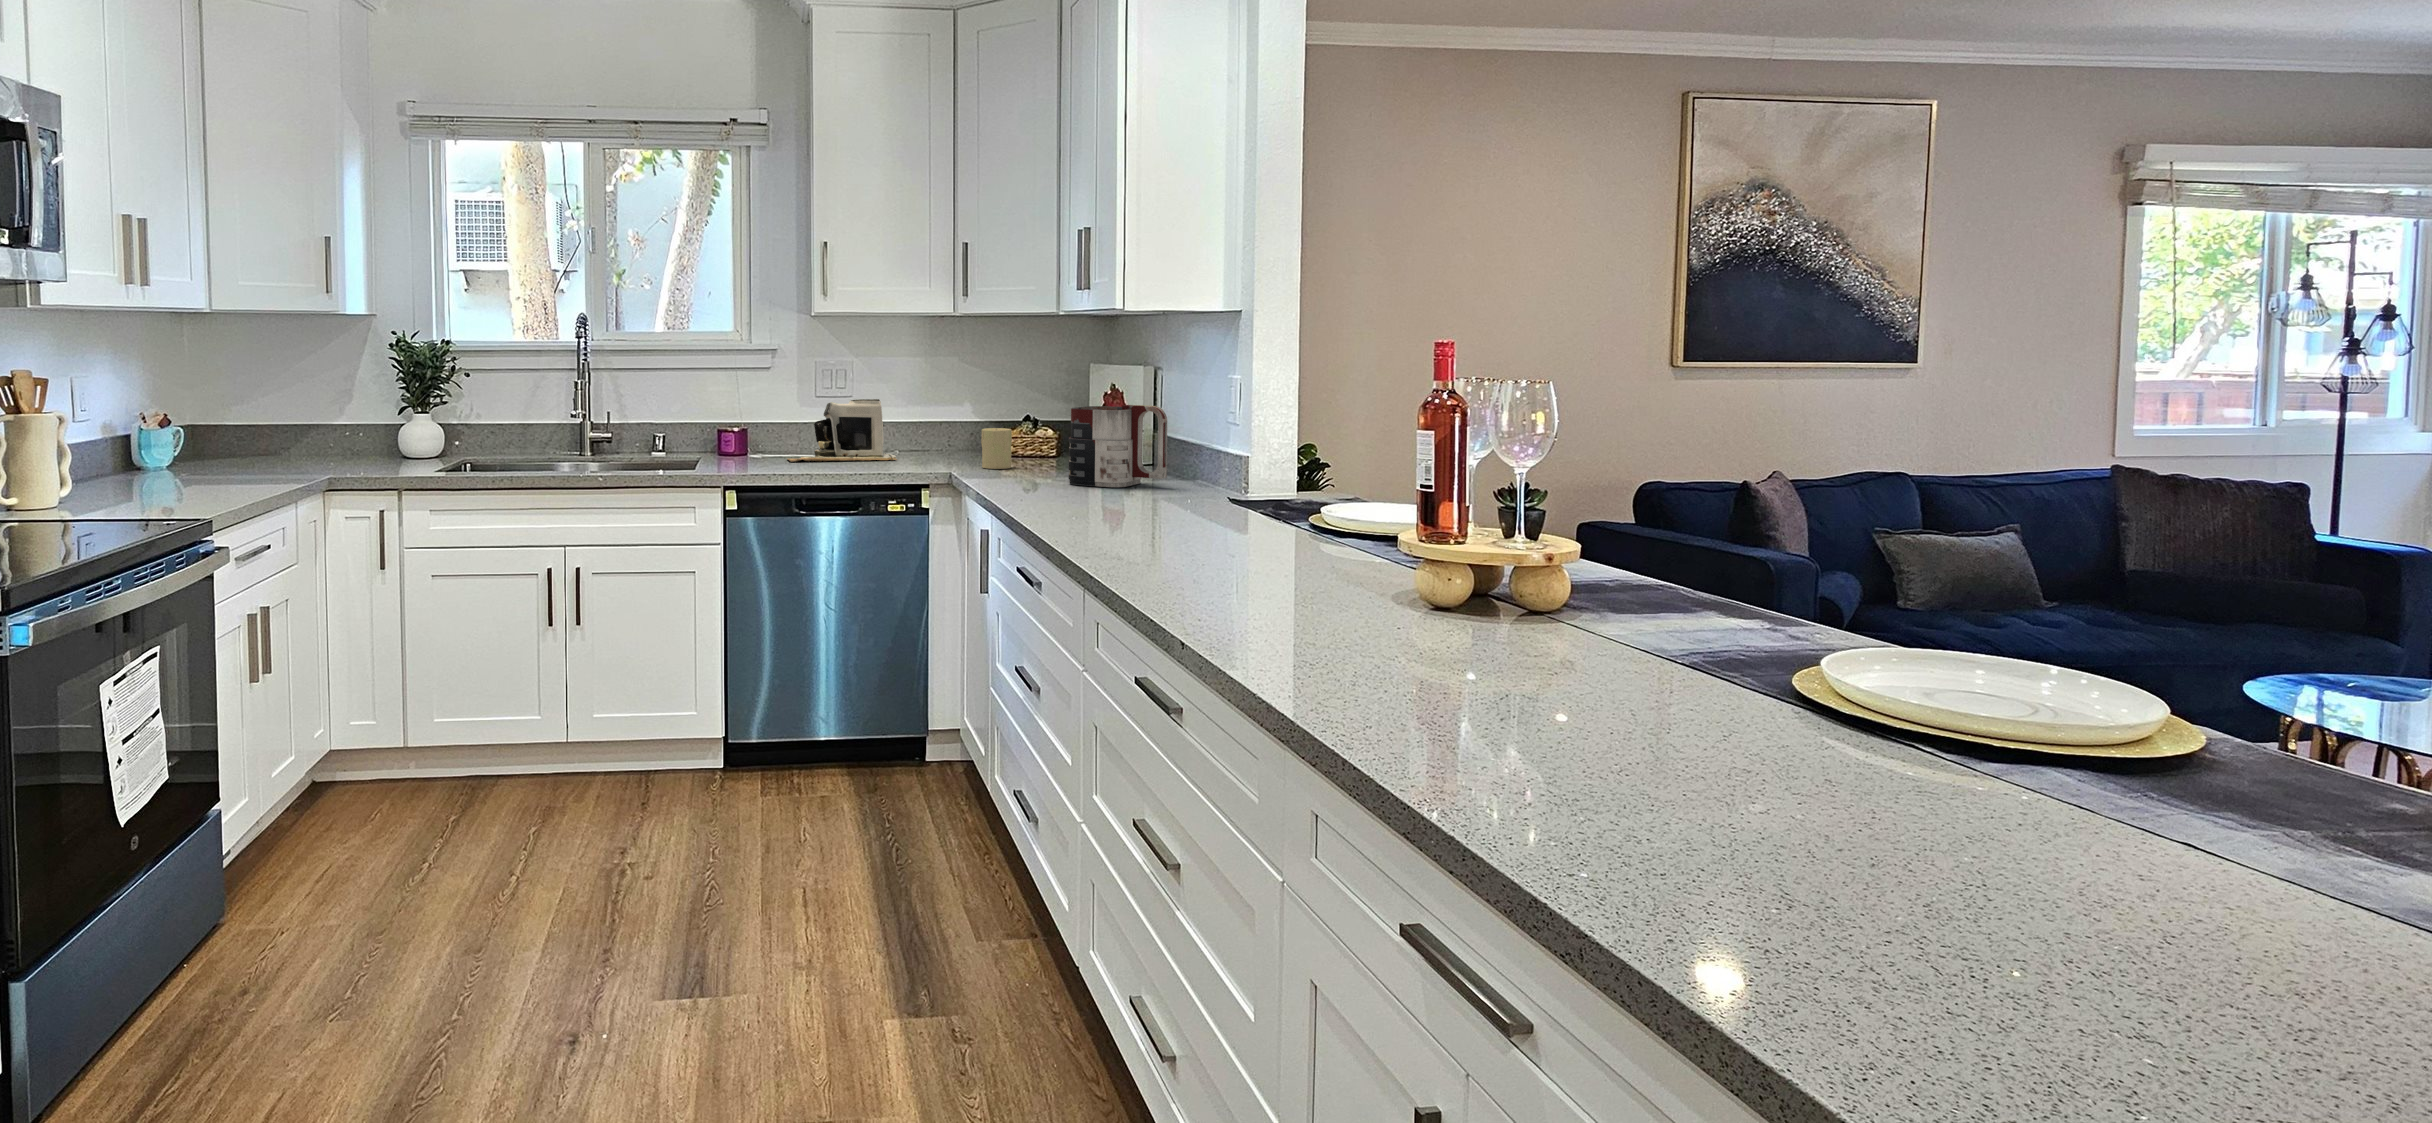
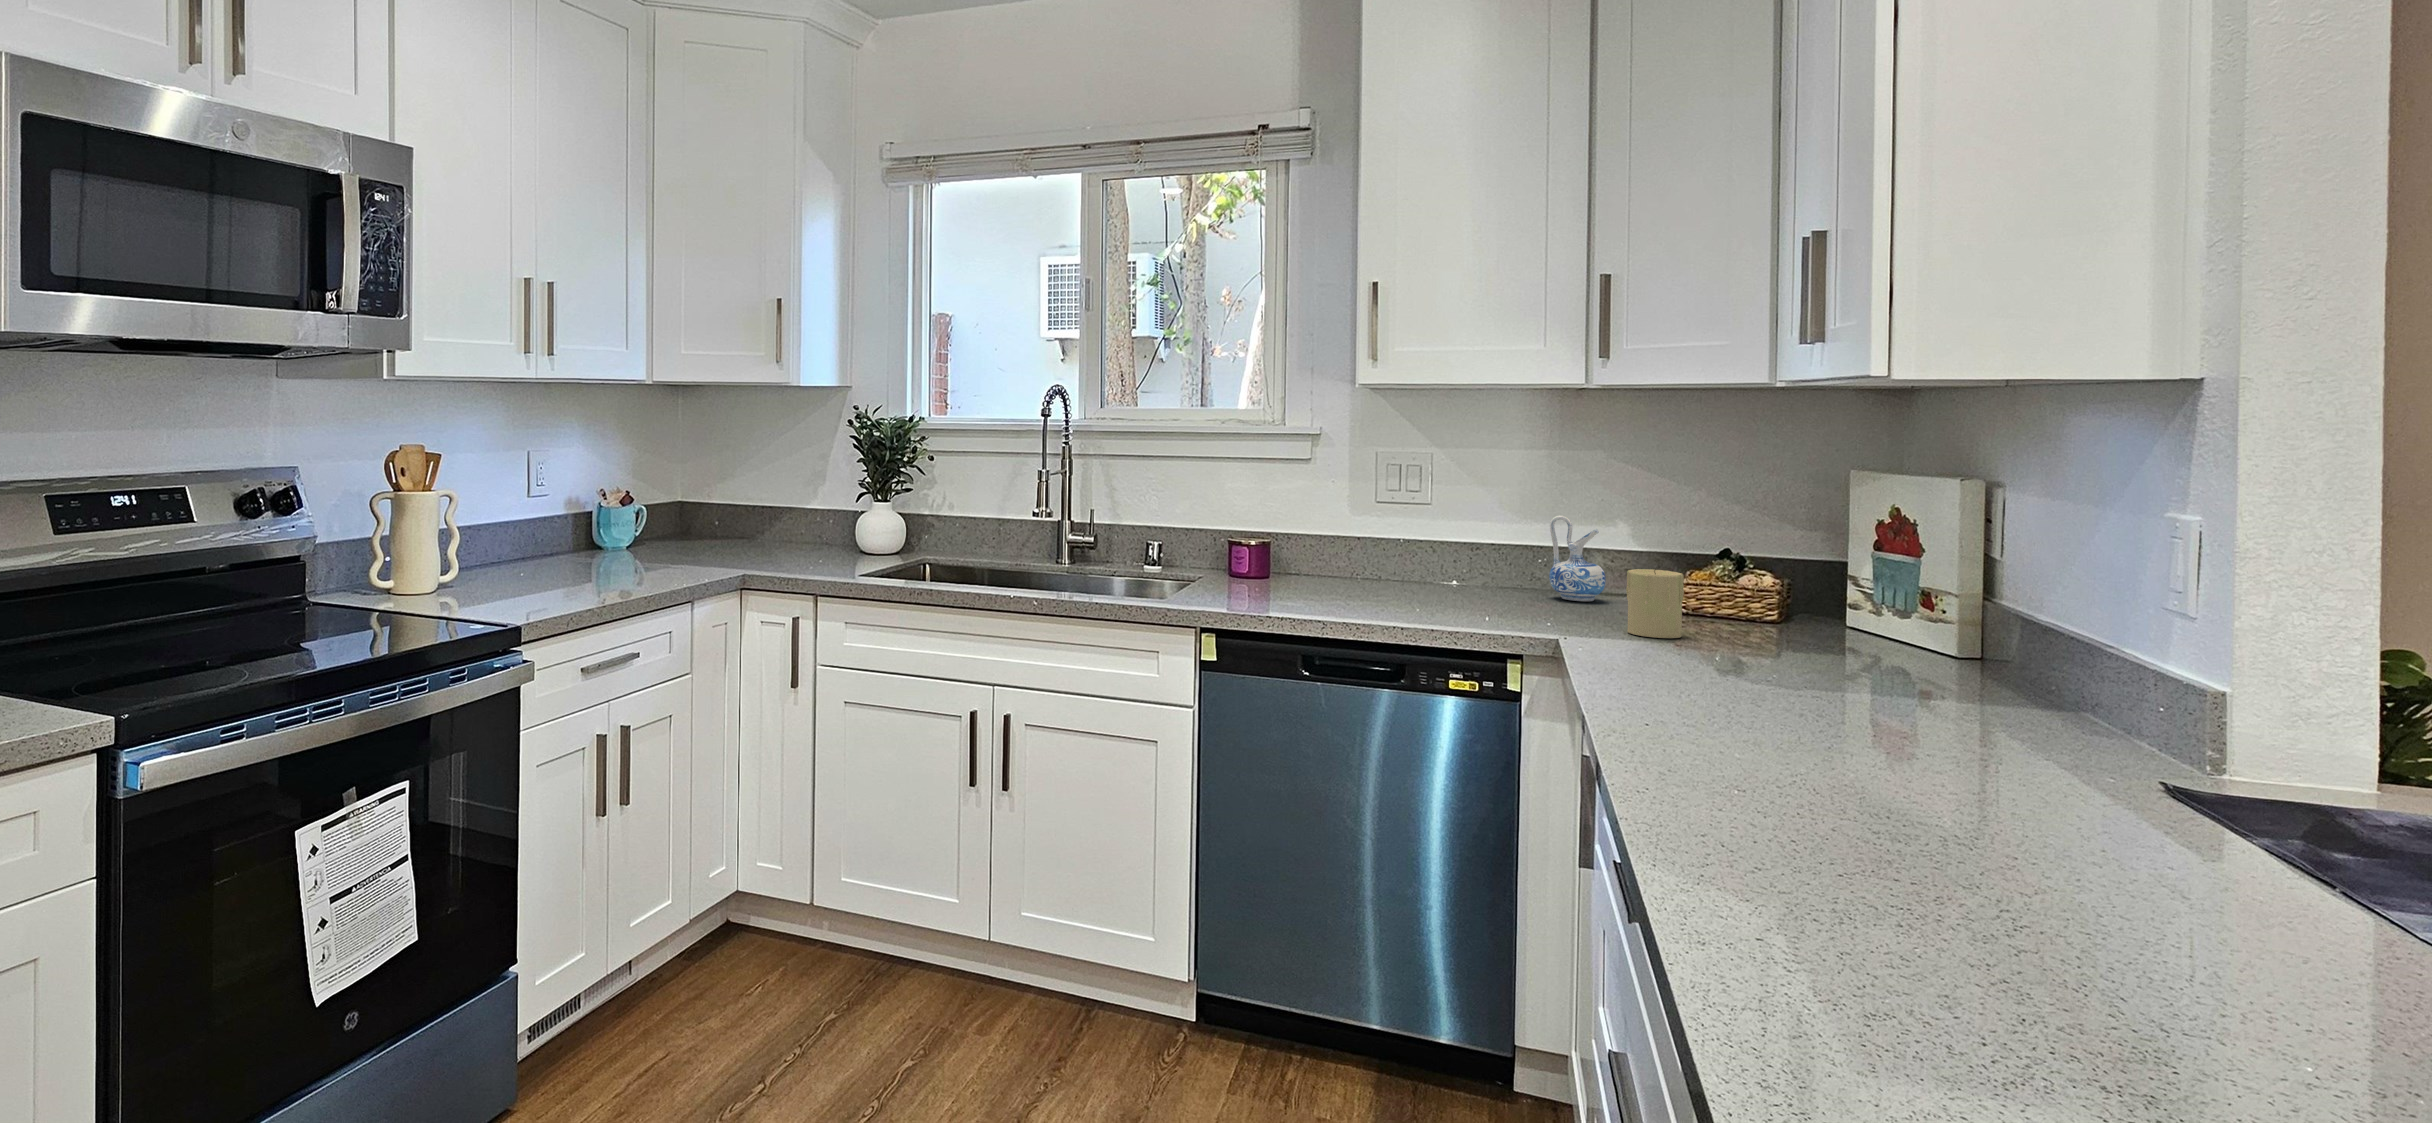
coffee maker: present [788,399,897,462] -> none [1323,510,1492,604]
ceramic pitcher: none [926,400,959,455] -> present [1549,516,1606,601]
mug: present [1069,405,1167,487] -> none [1776,550,2000,707]

